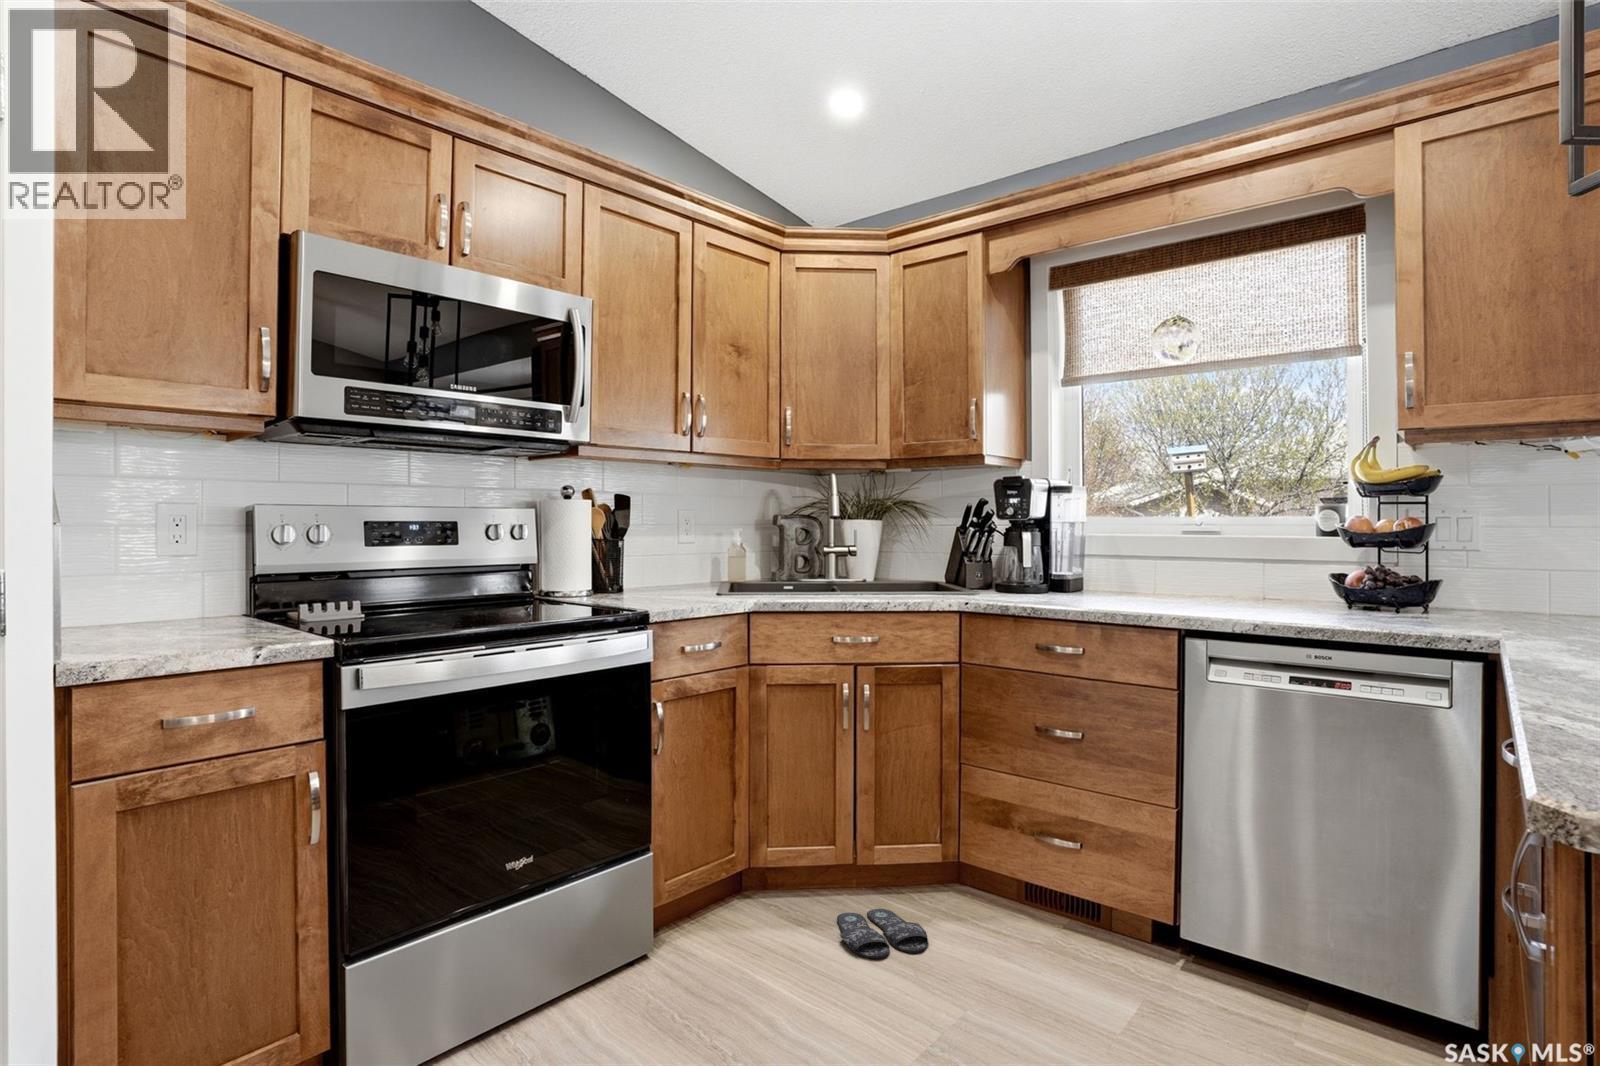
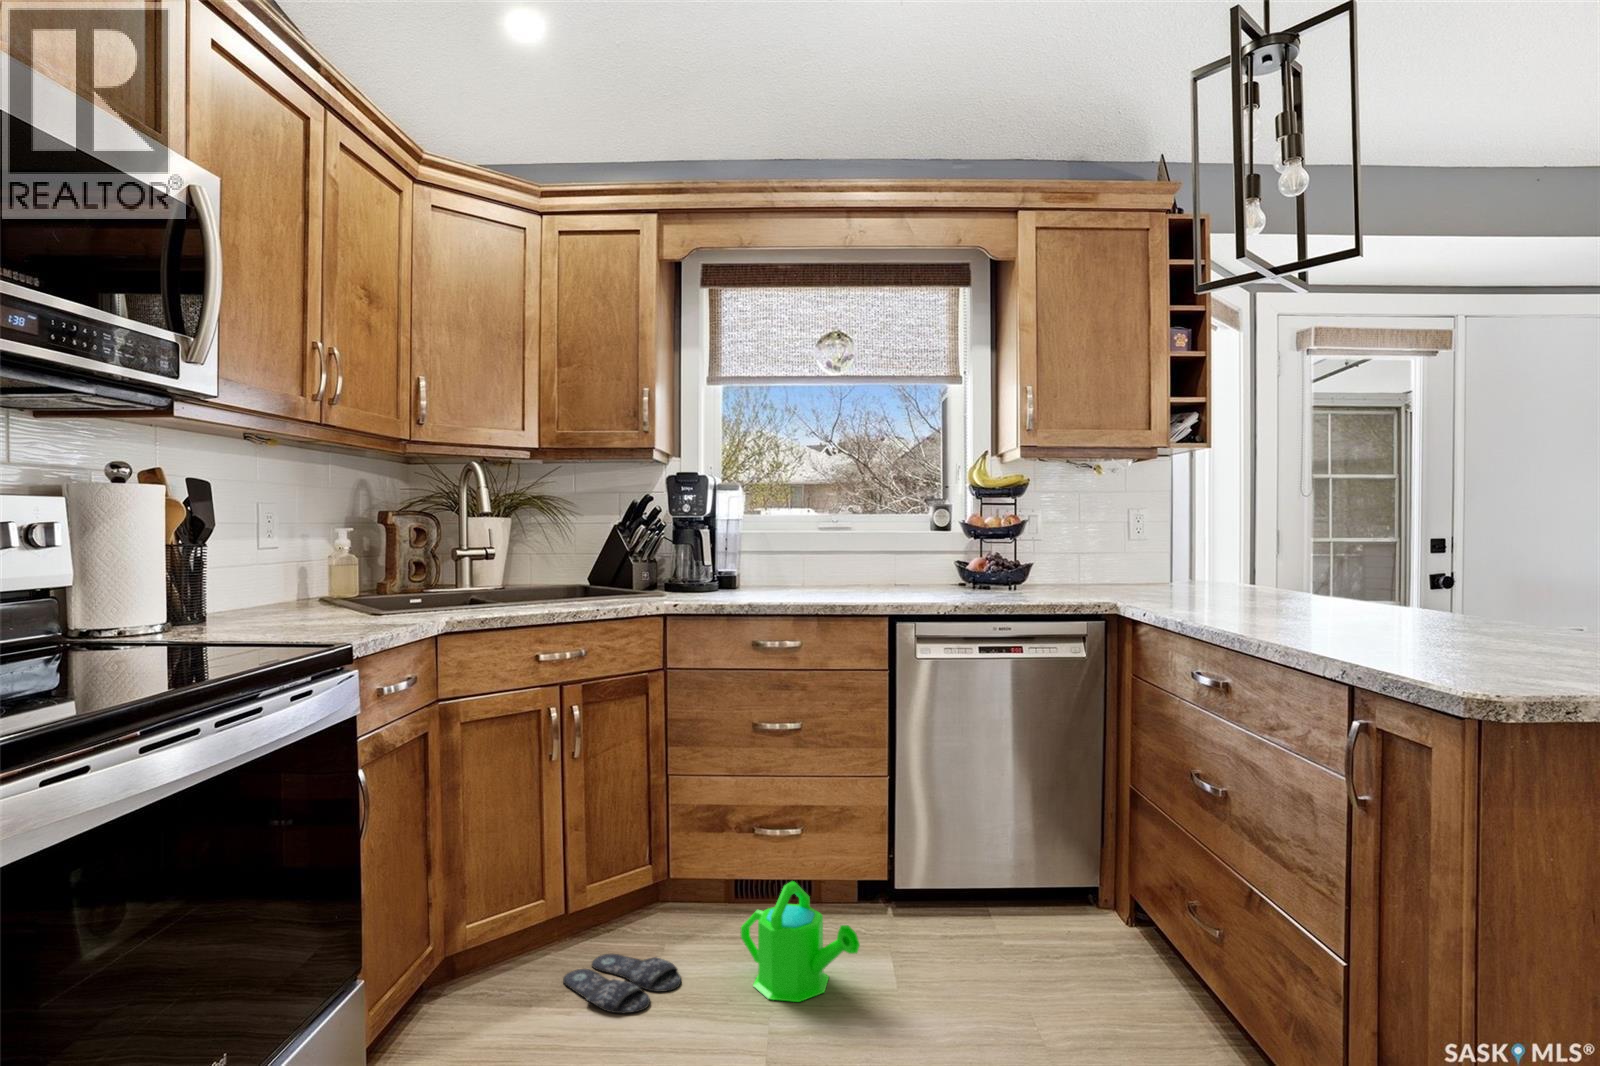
watering can: none [982,885,1075,1004] -> present [740,882,860,1002]

